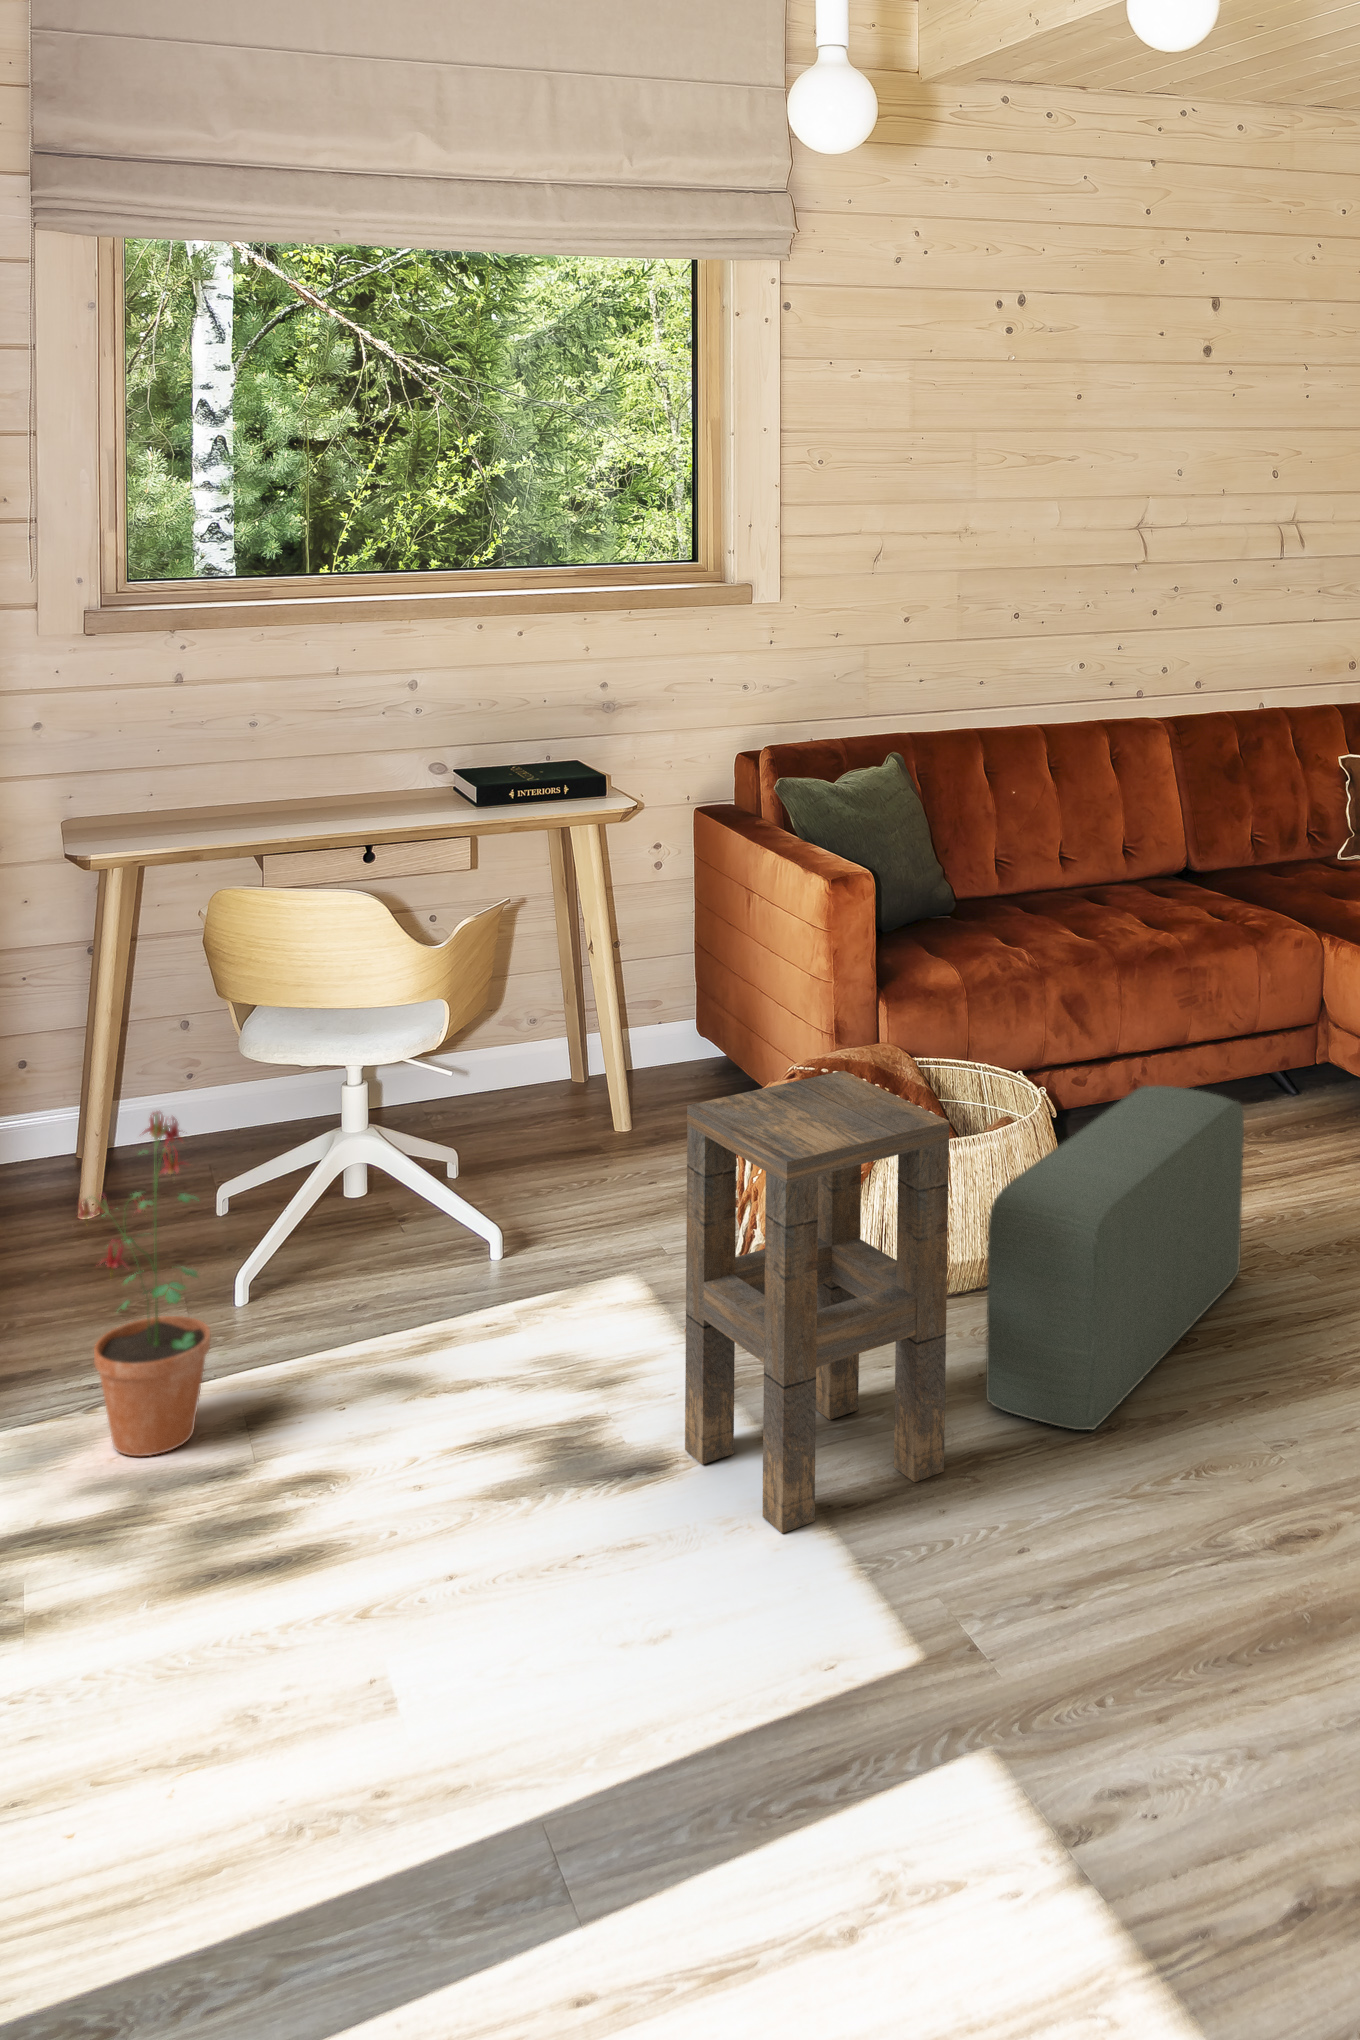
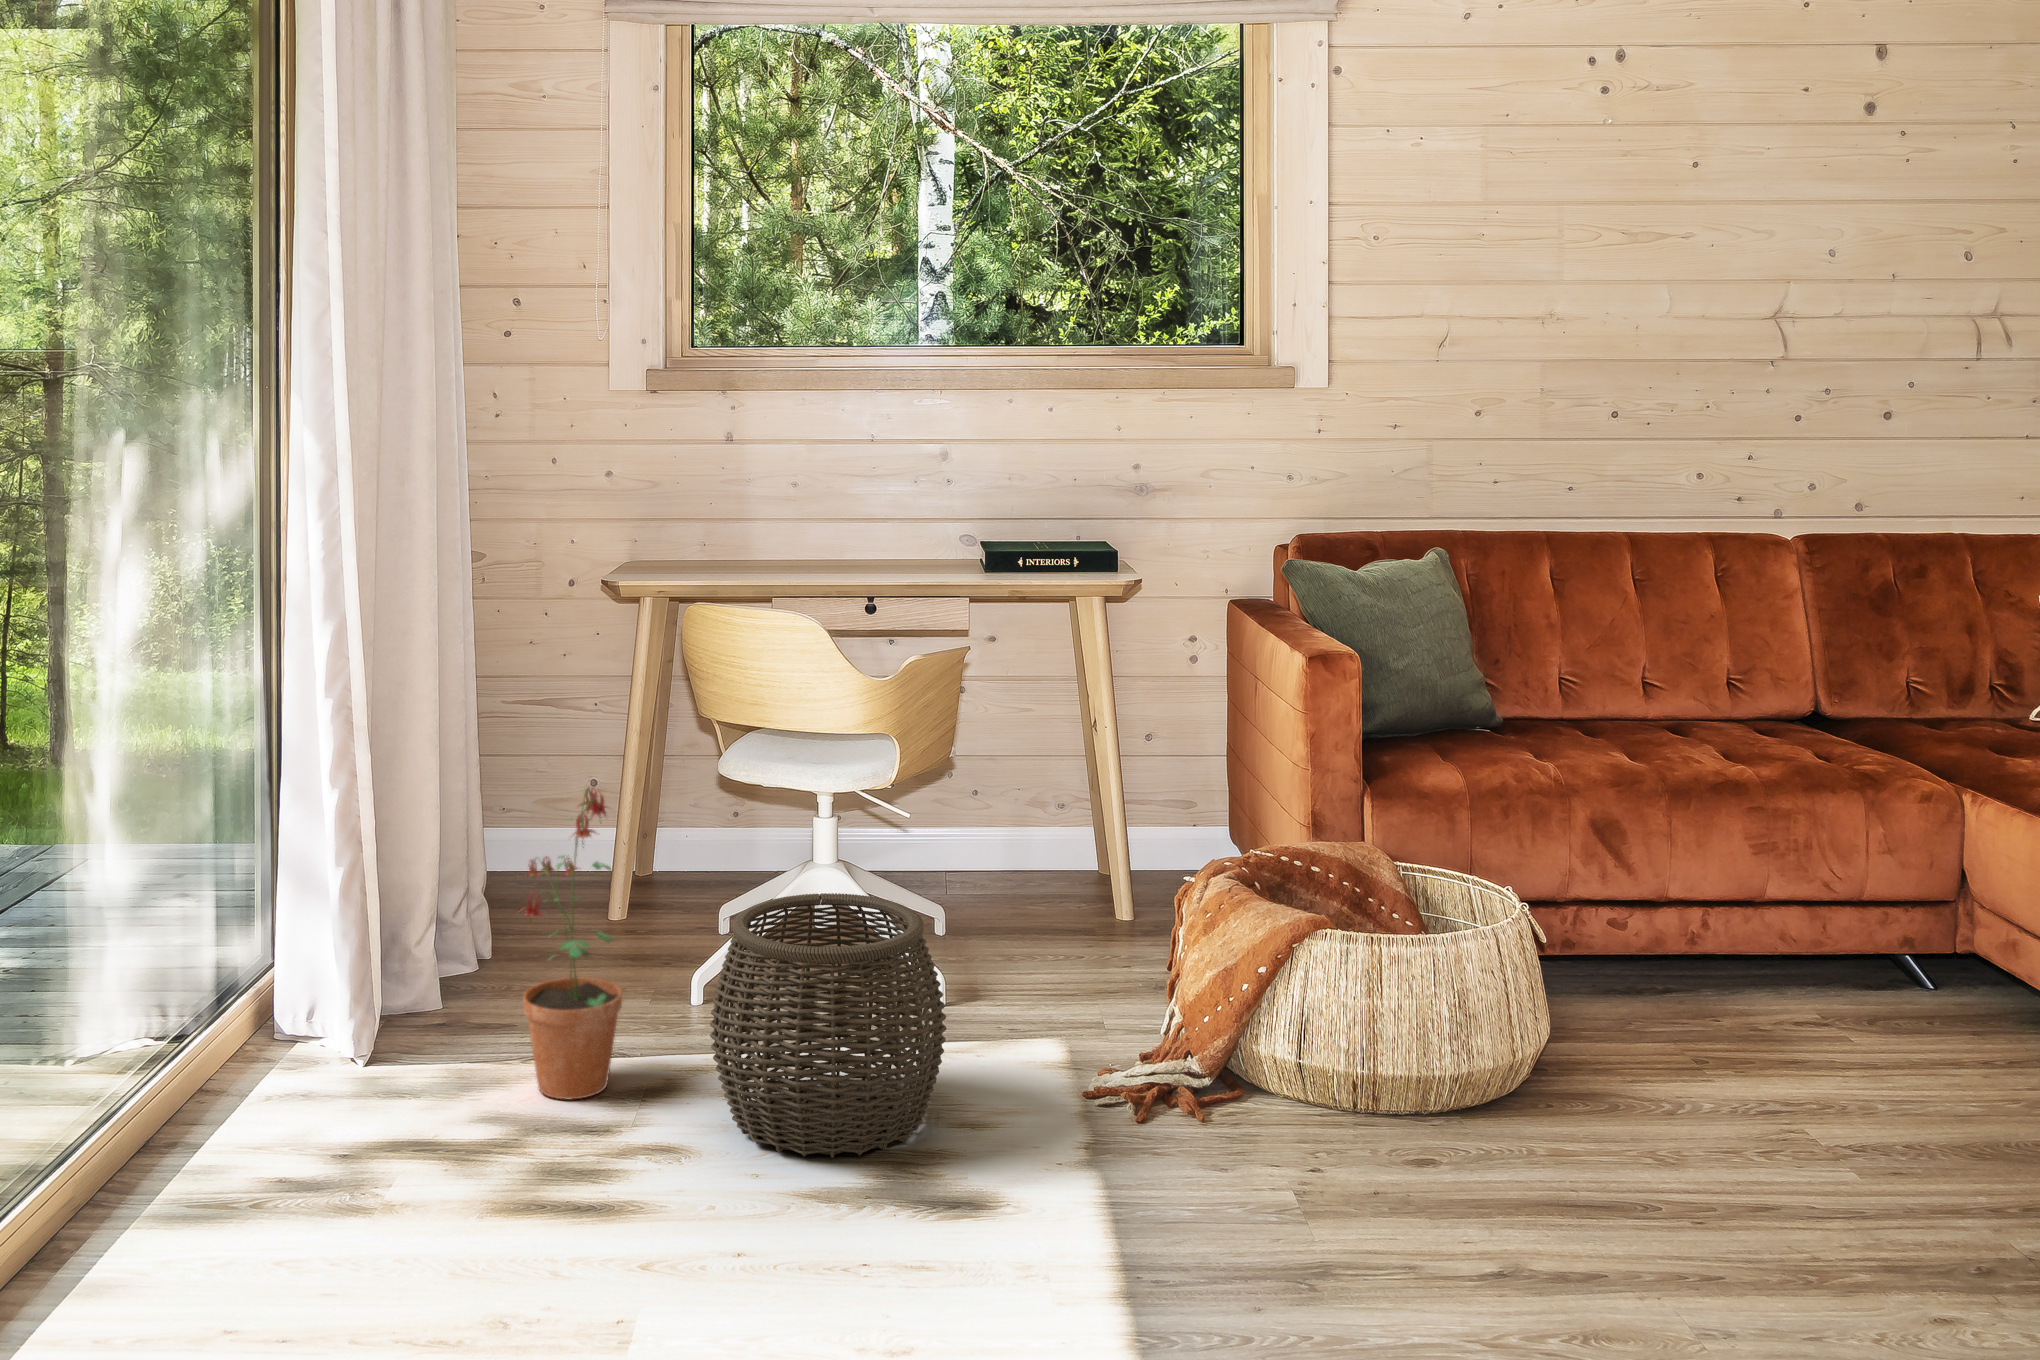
side table: present [685,1071,949,1533] -> none [1017,820,1279,1296]
pouf: present [986,1085,1244,1430] -> none [1361,909,1761,1278]
woven basket: none [332,1181,579,1459] -> present [710,893,946,1158]

